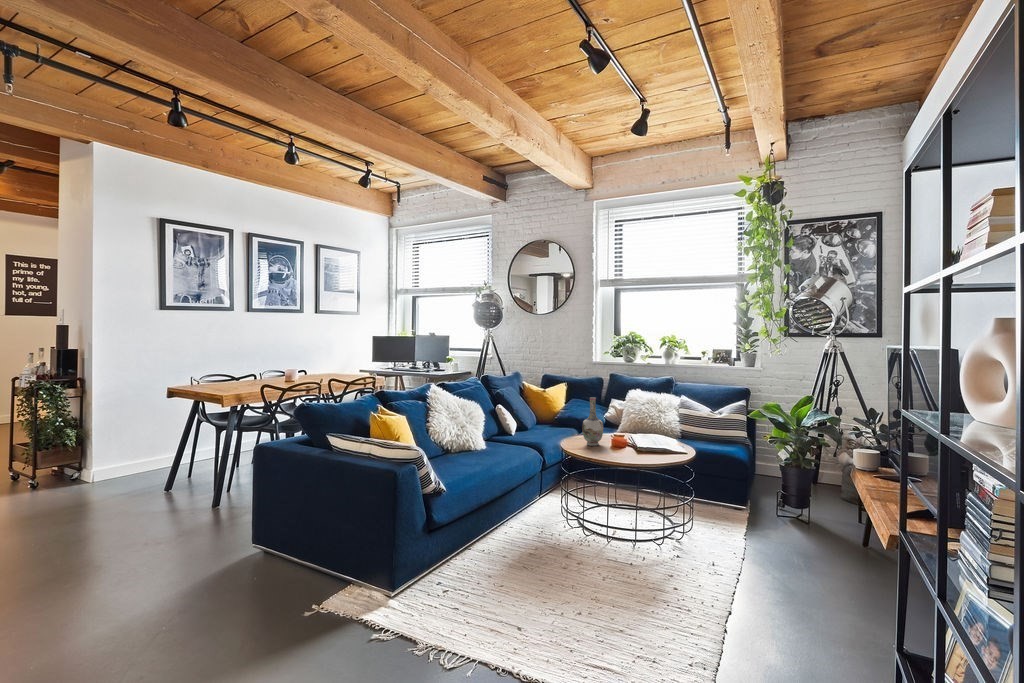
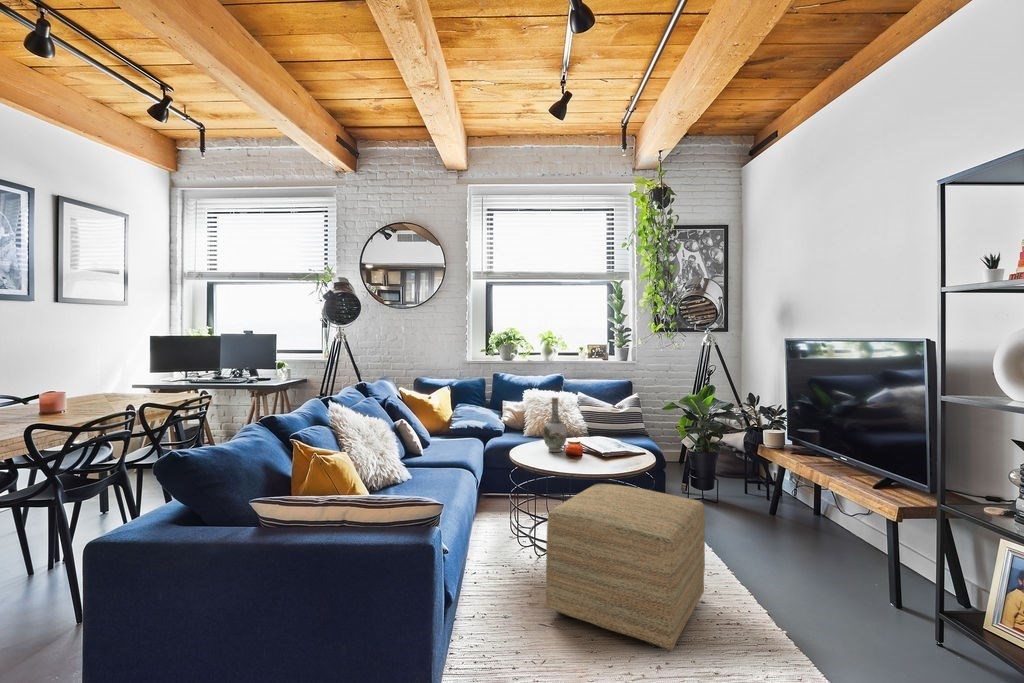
ottoman: none [515,474,662,610] -> present [546,484,705,651]

